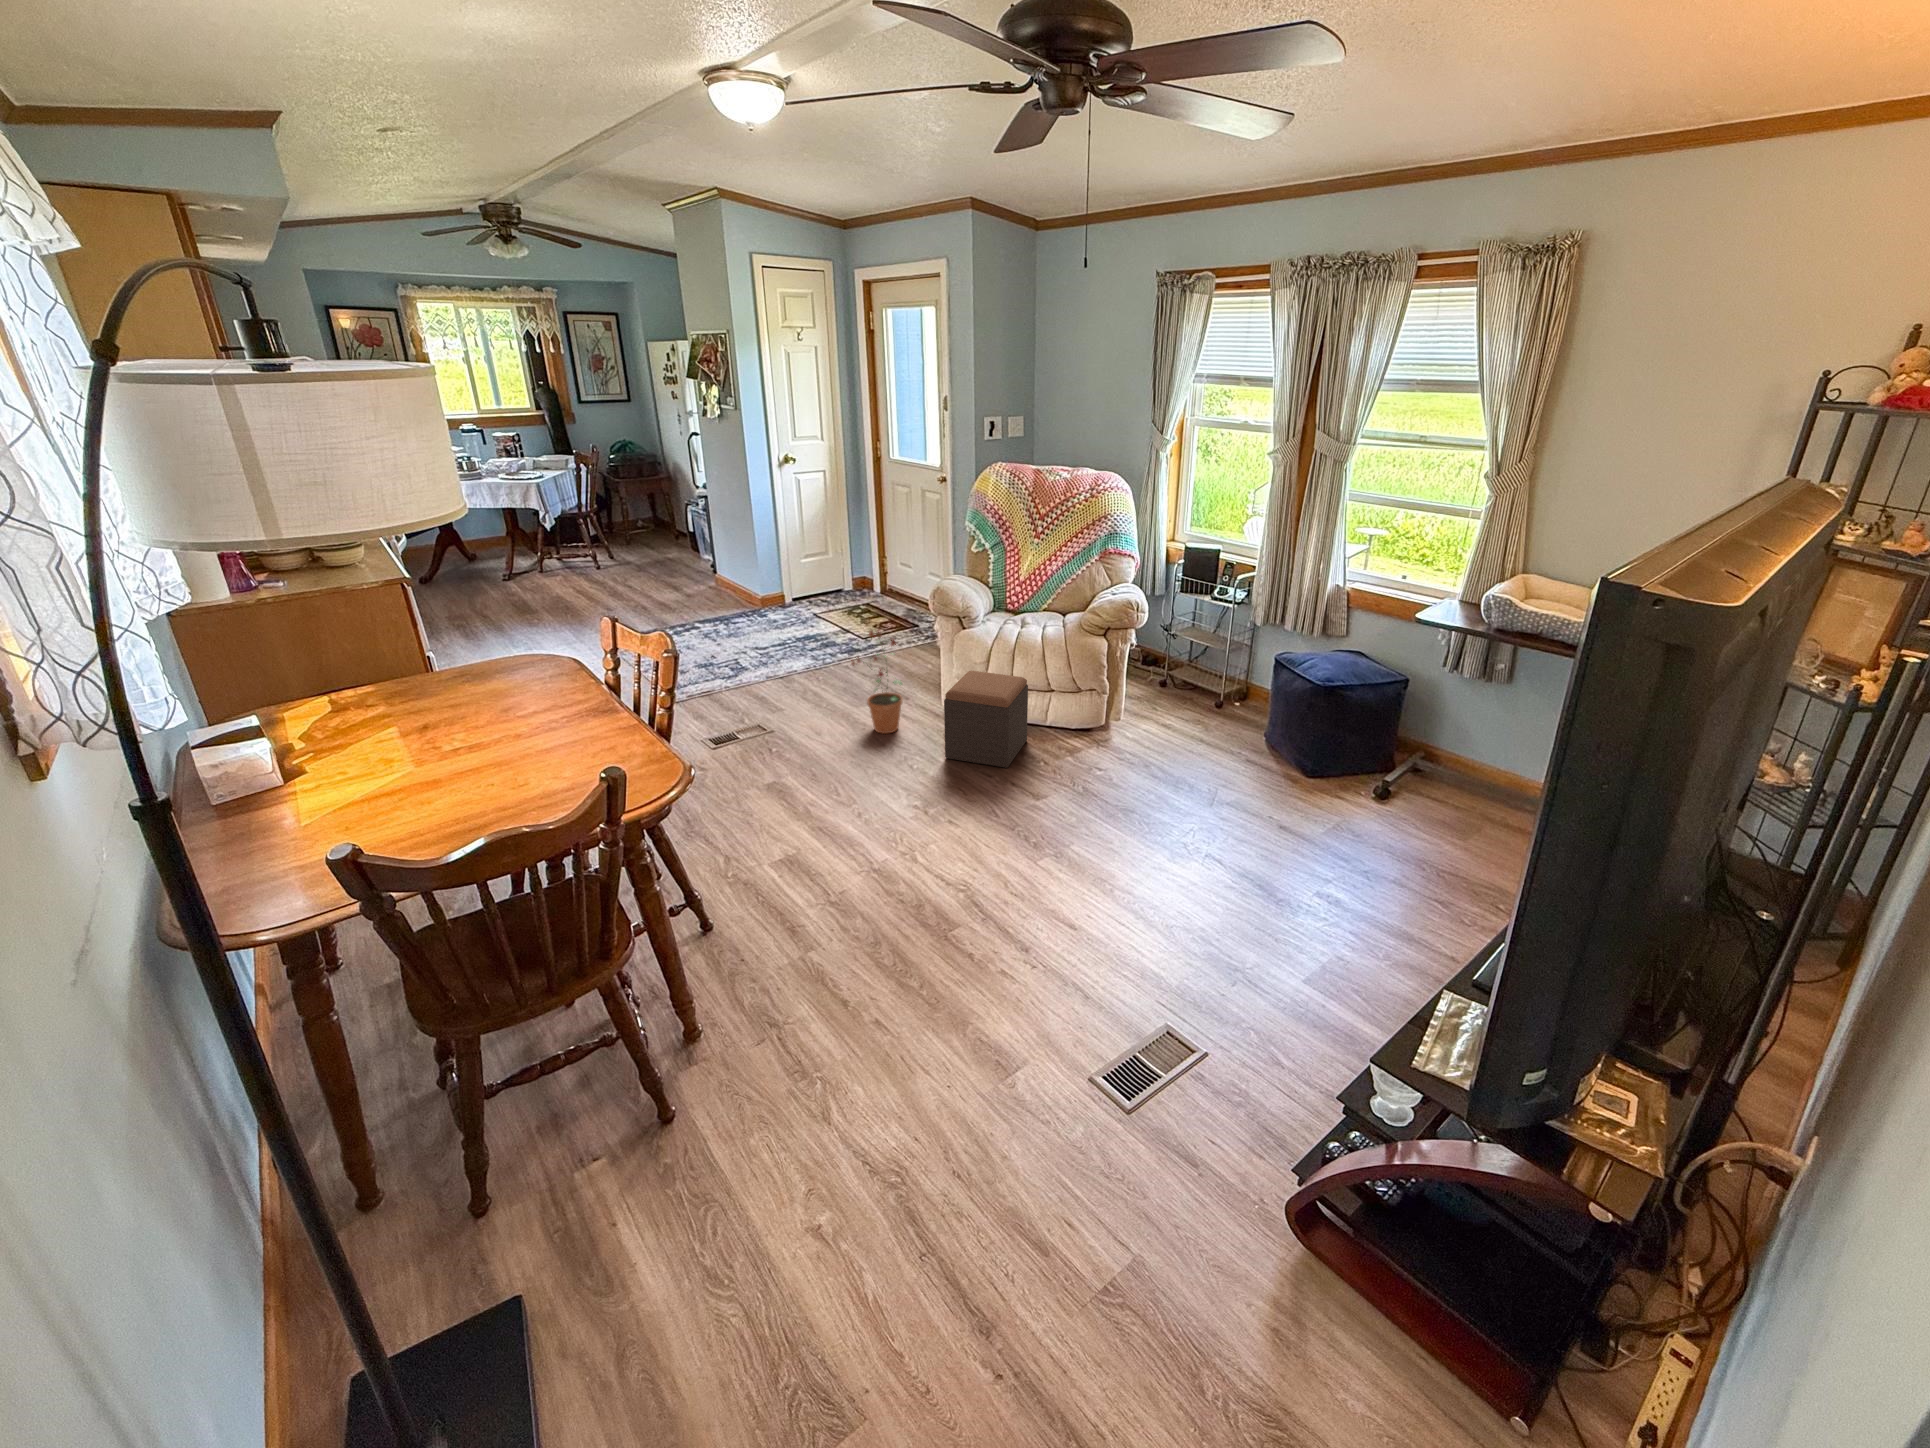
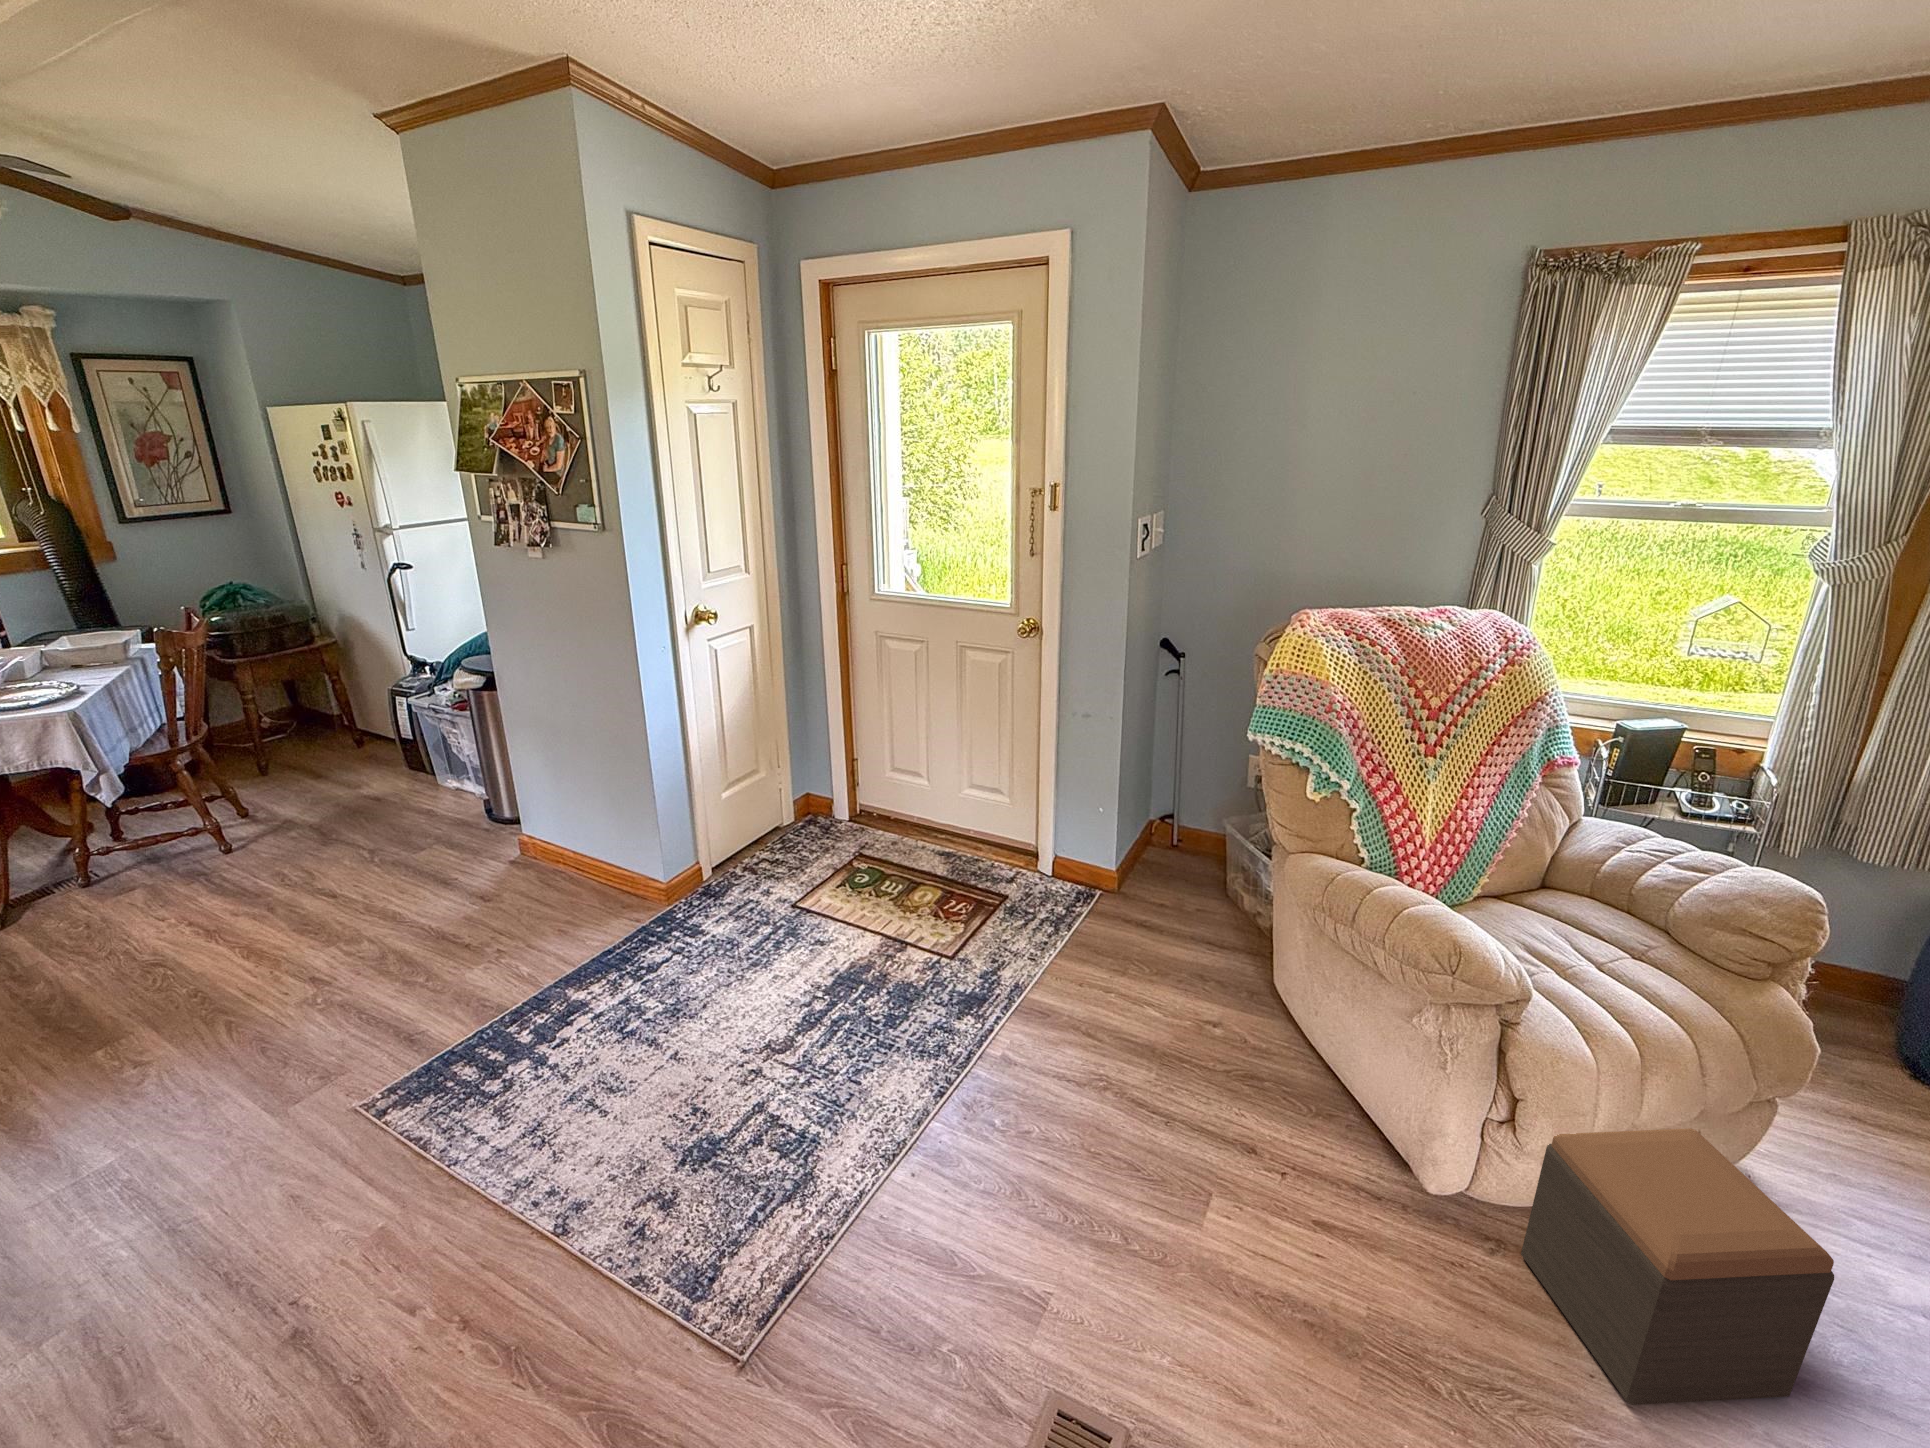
potted plant: present [851,630,903,734] -> none [1299,1084,1440,1335]

